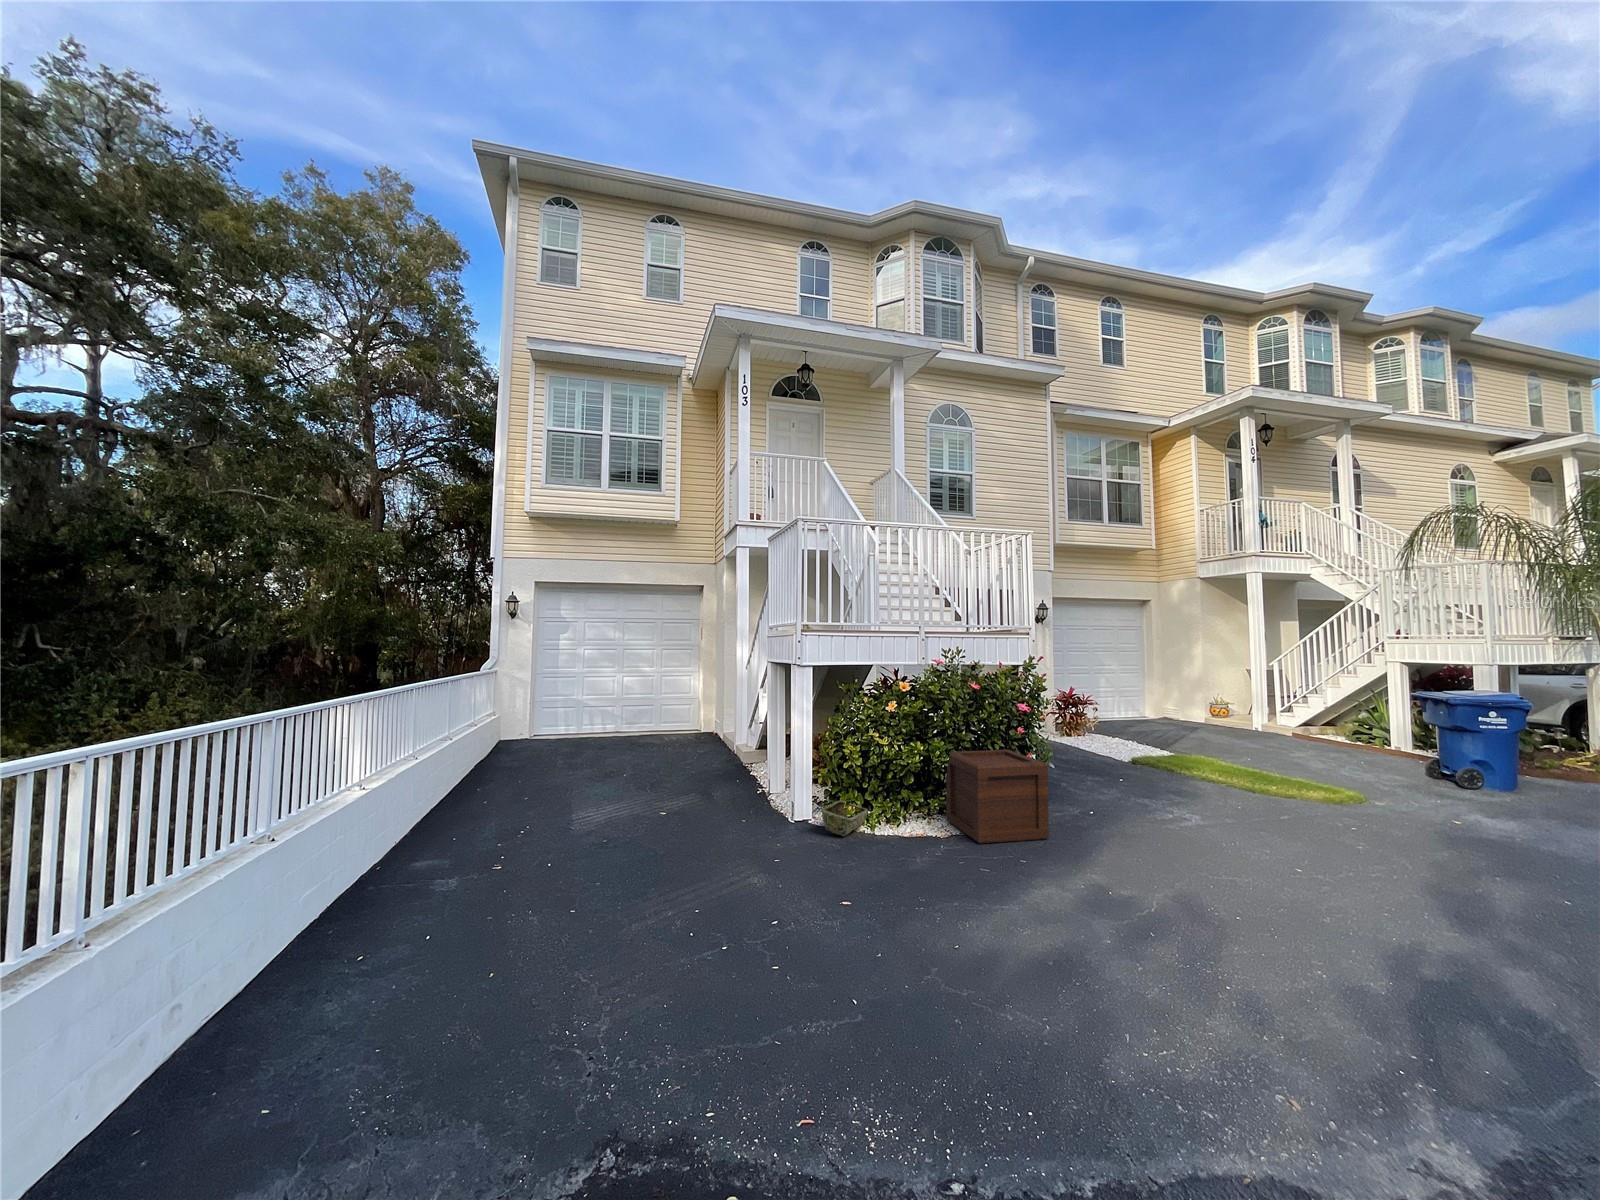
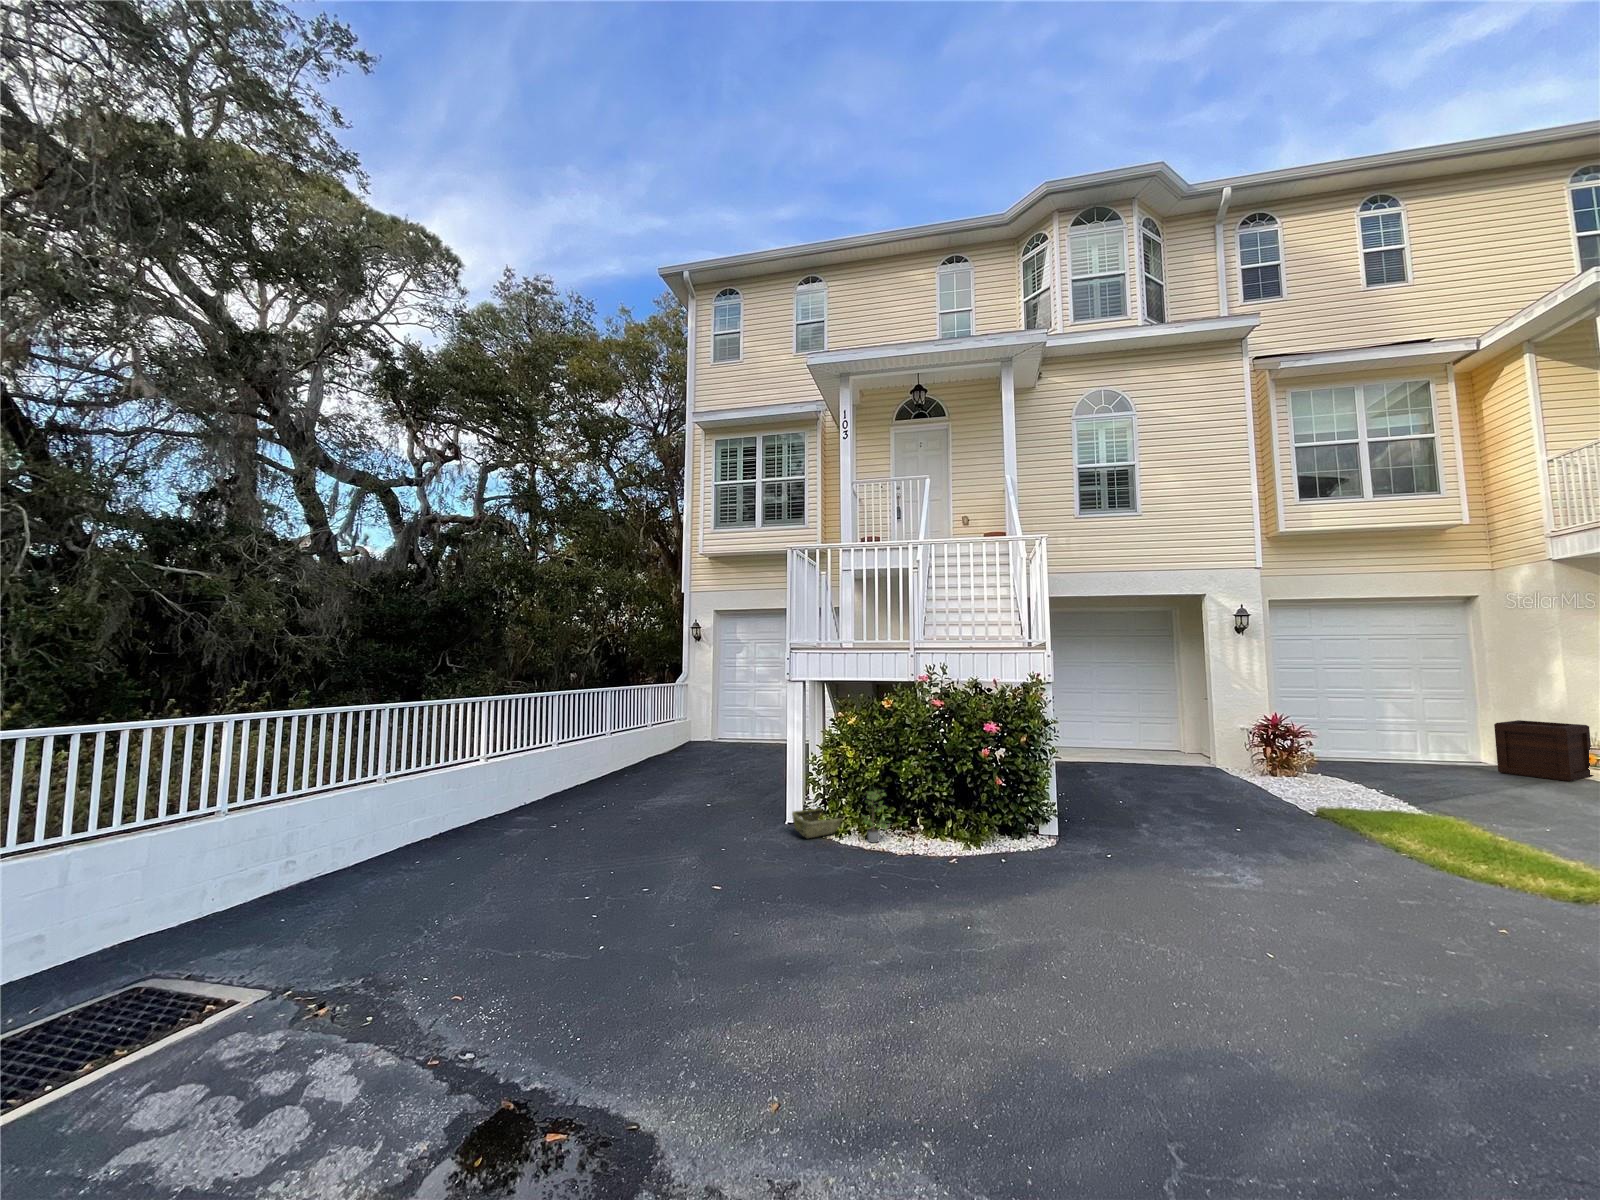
wooden crate: present [946,750,1049,844] -> present [1494,720,1594,782]
potted plant: none [894,773,922,830] -> present [863,791,889,843]

